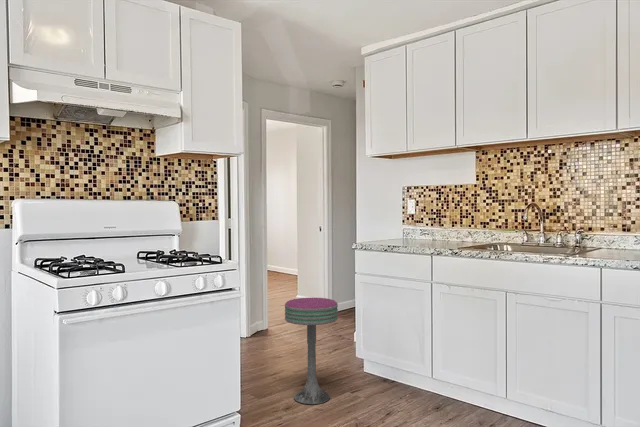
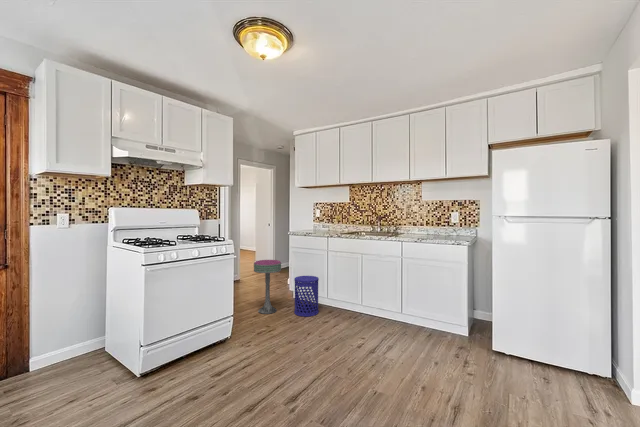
waste bin: none [364,331,413,416] -> present [294,276,319,317]

